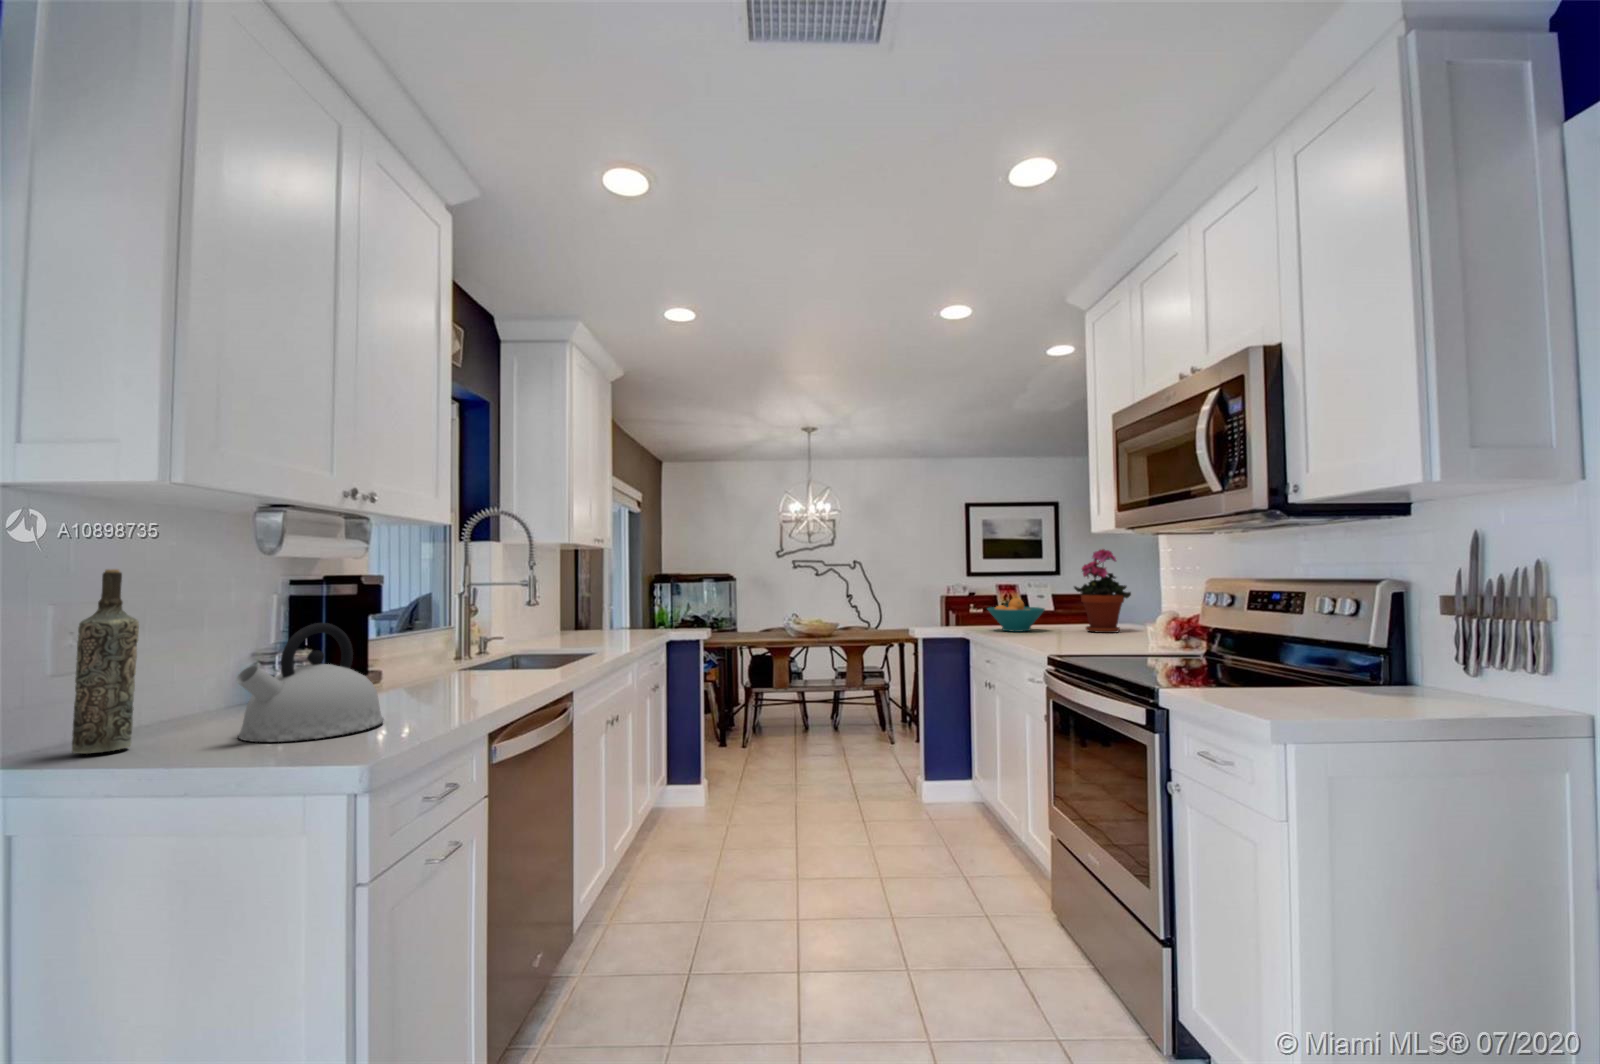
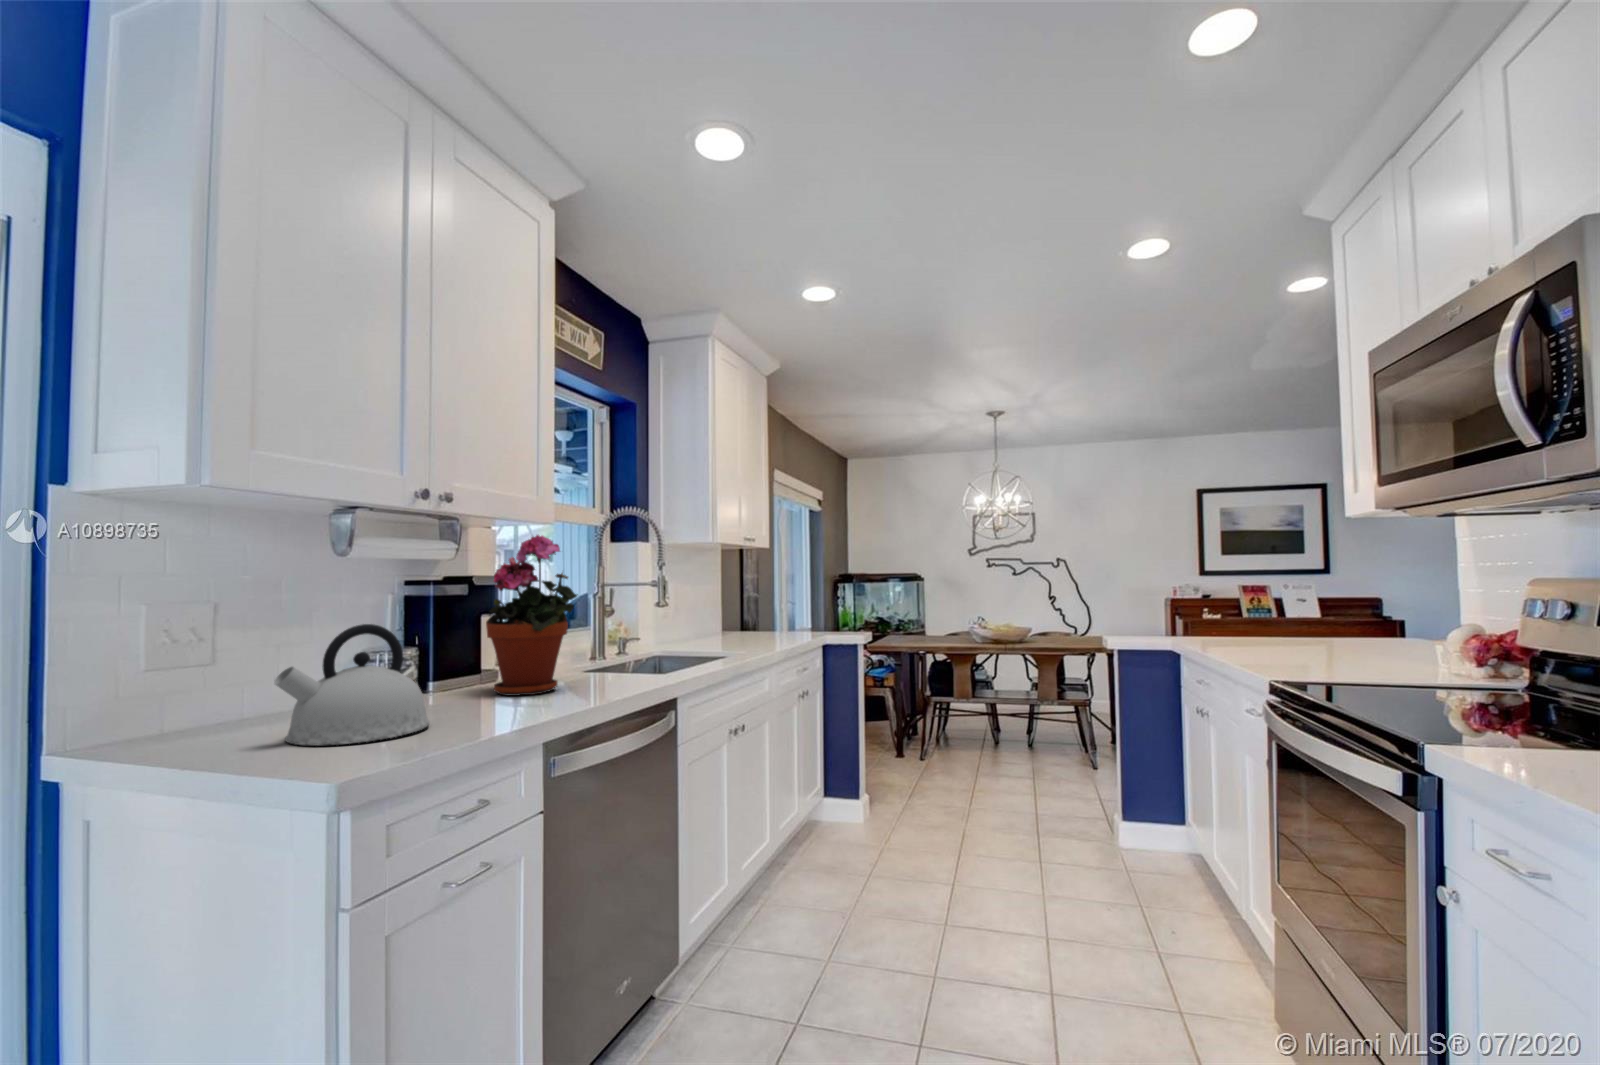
potted plant: present [1074,549,1131,633] -> present [486,535,578,696]
bottle: present [72,569,139,754] -> none [141,570,202,746]
fruit bowl: present [988,598,1045,632] -> none [1200,602,1283,645]

